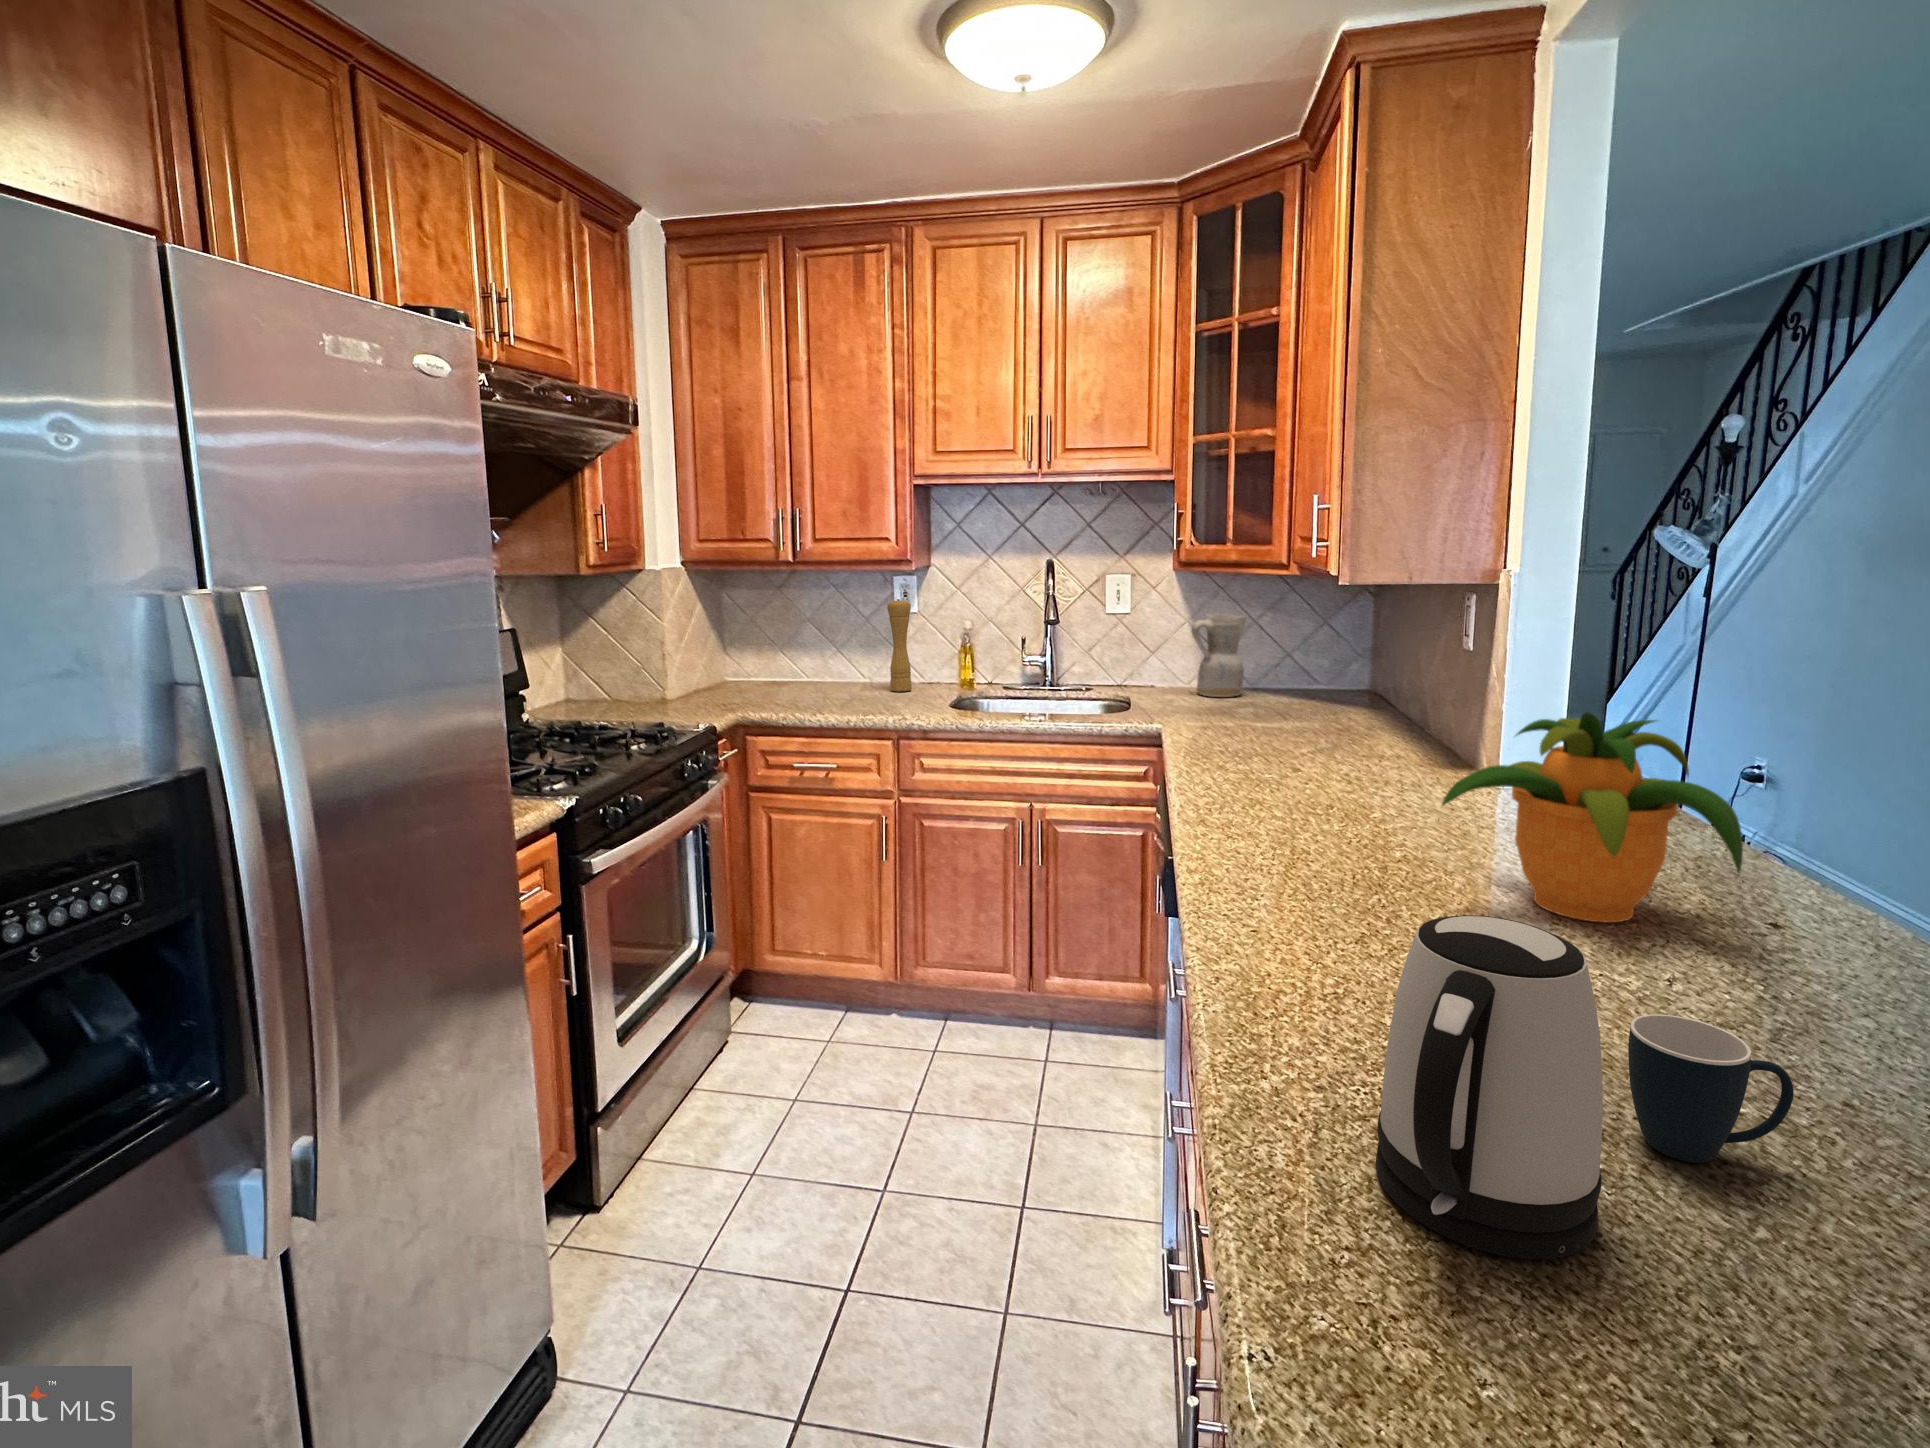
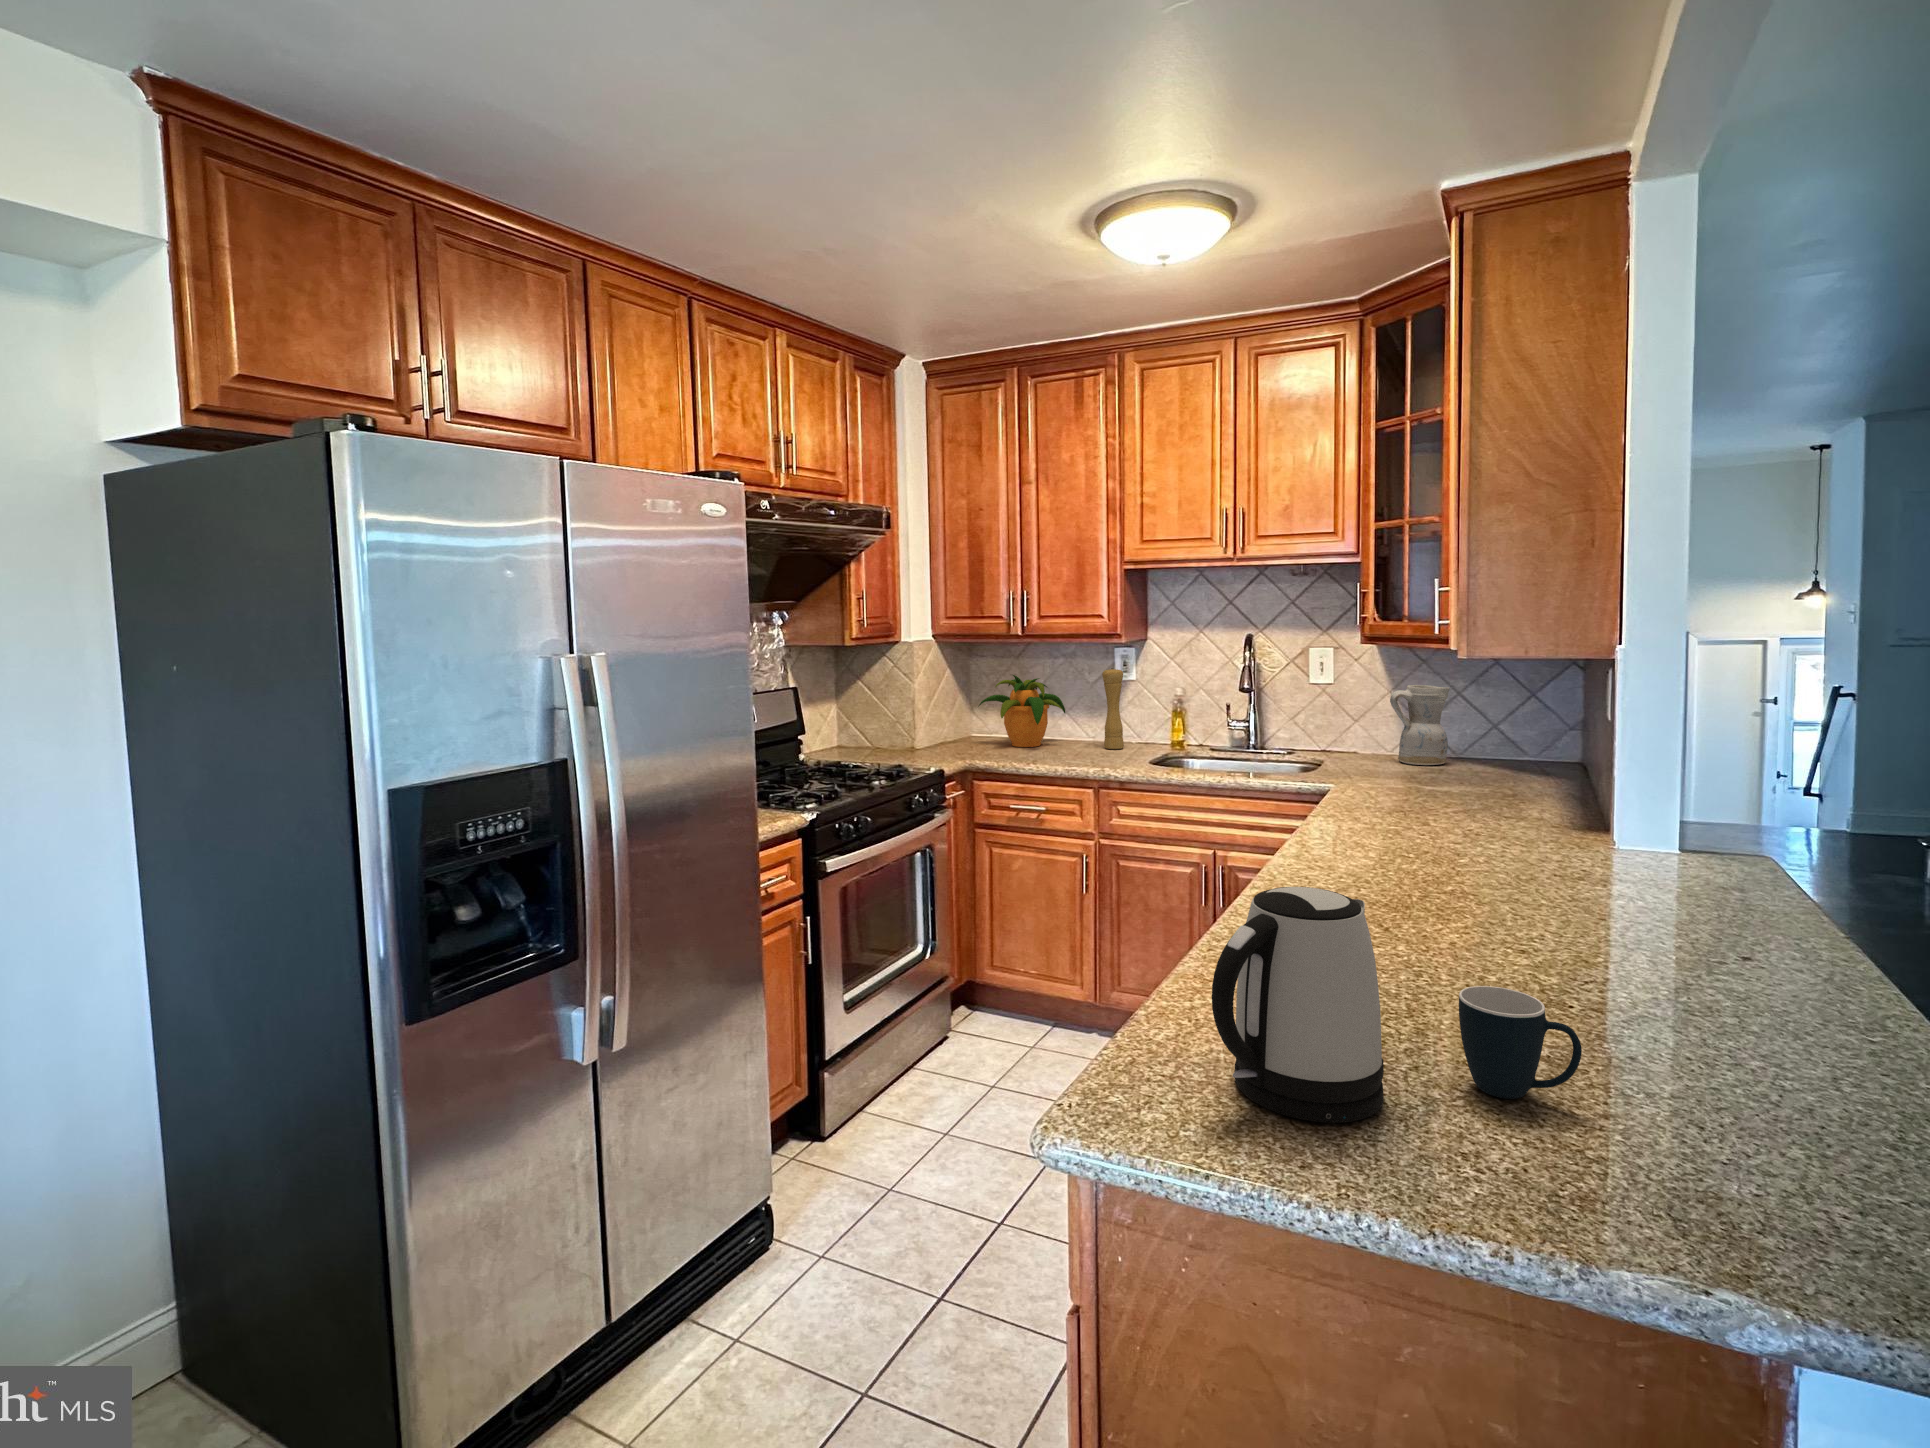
potted plant: present [1442,713,1743,922] -> present [978,675,1065,747]

